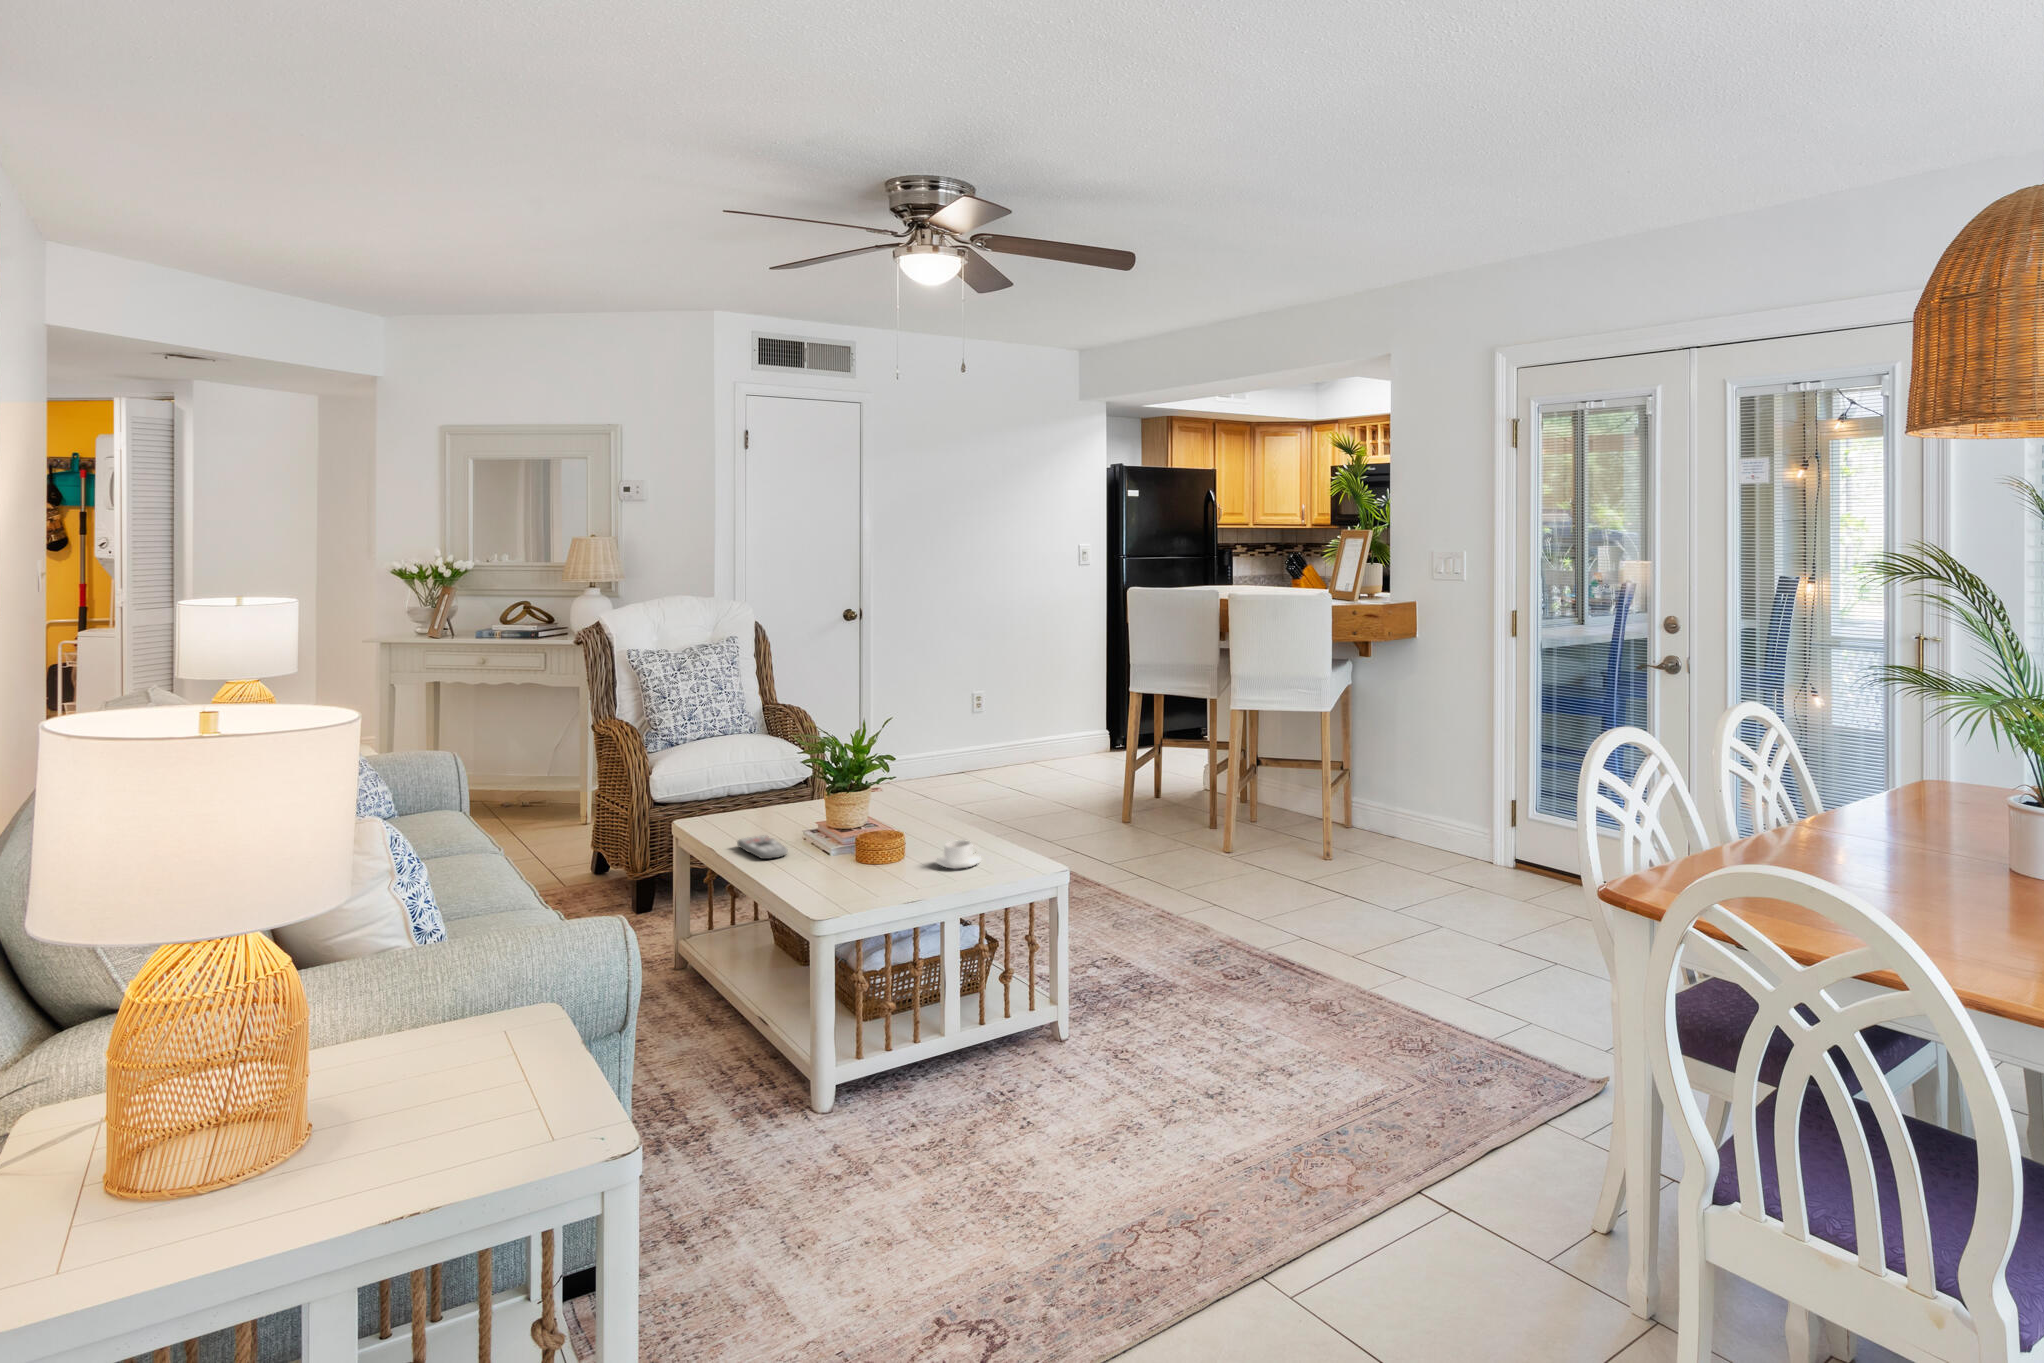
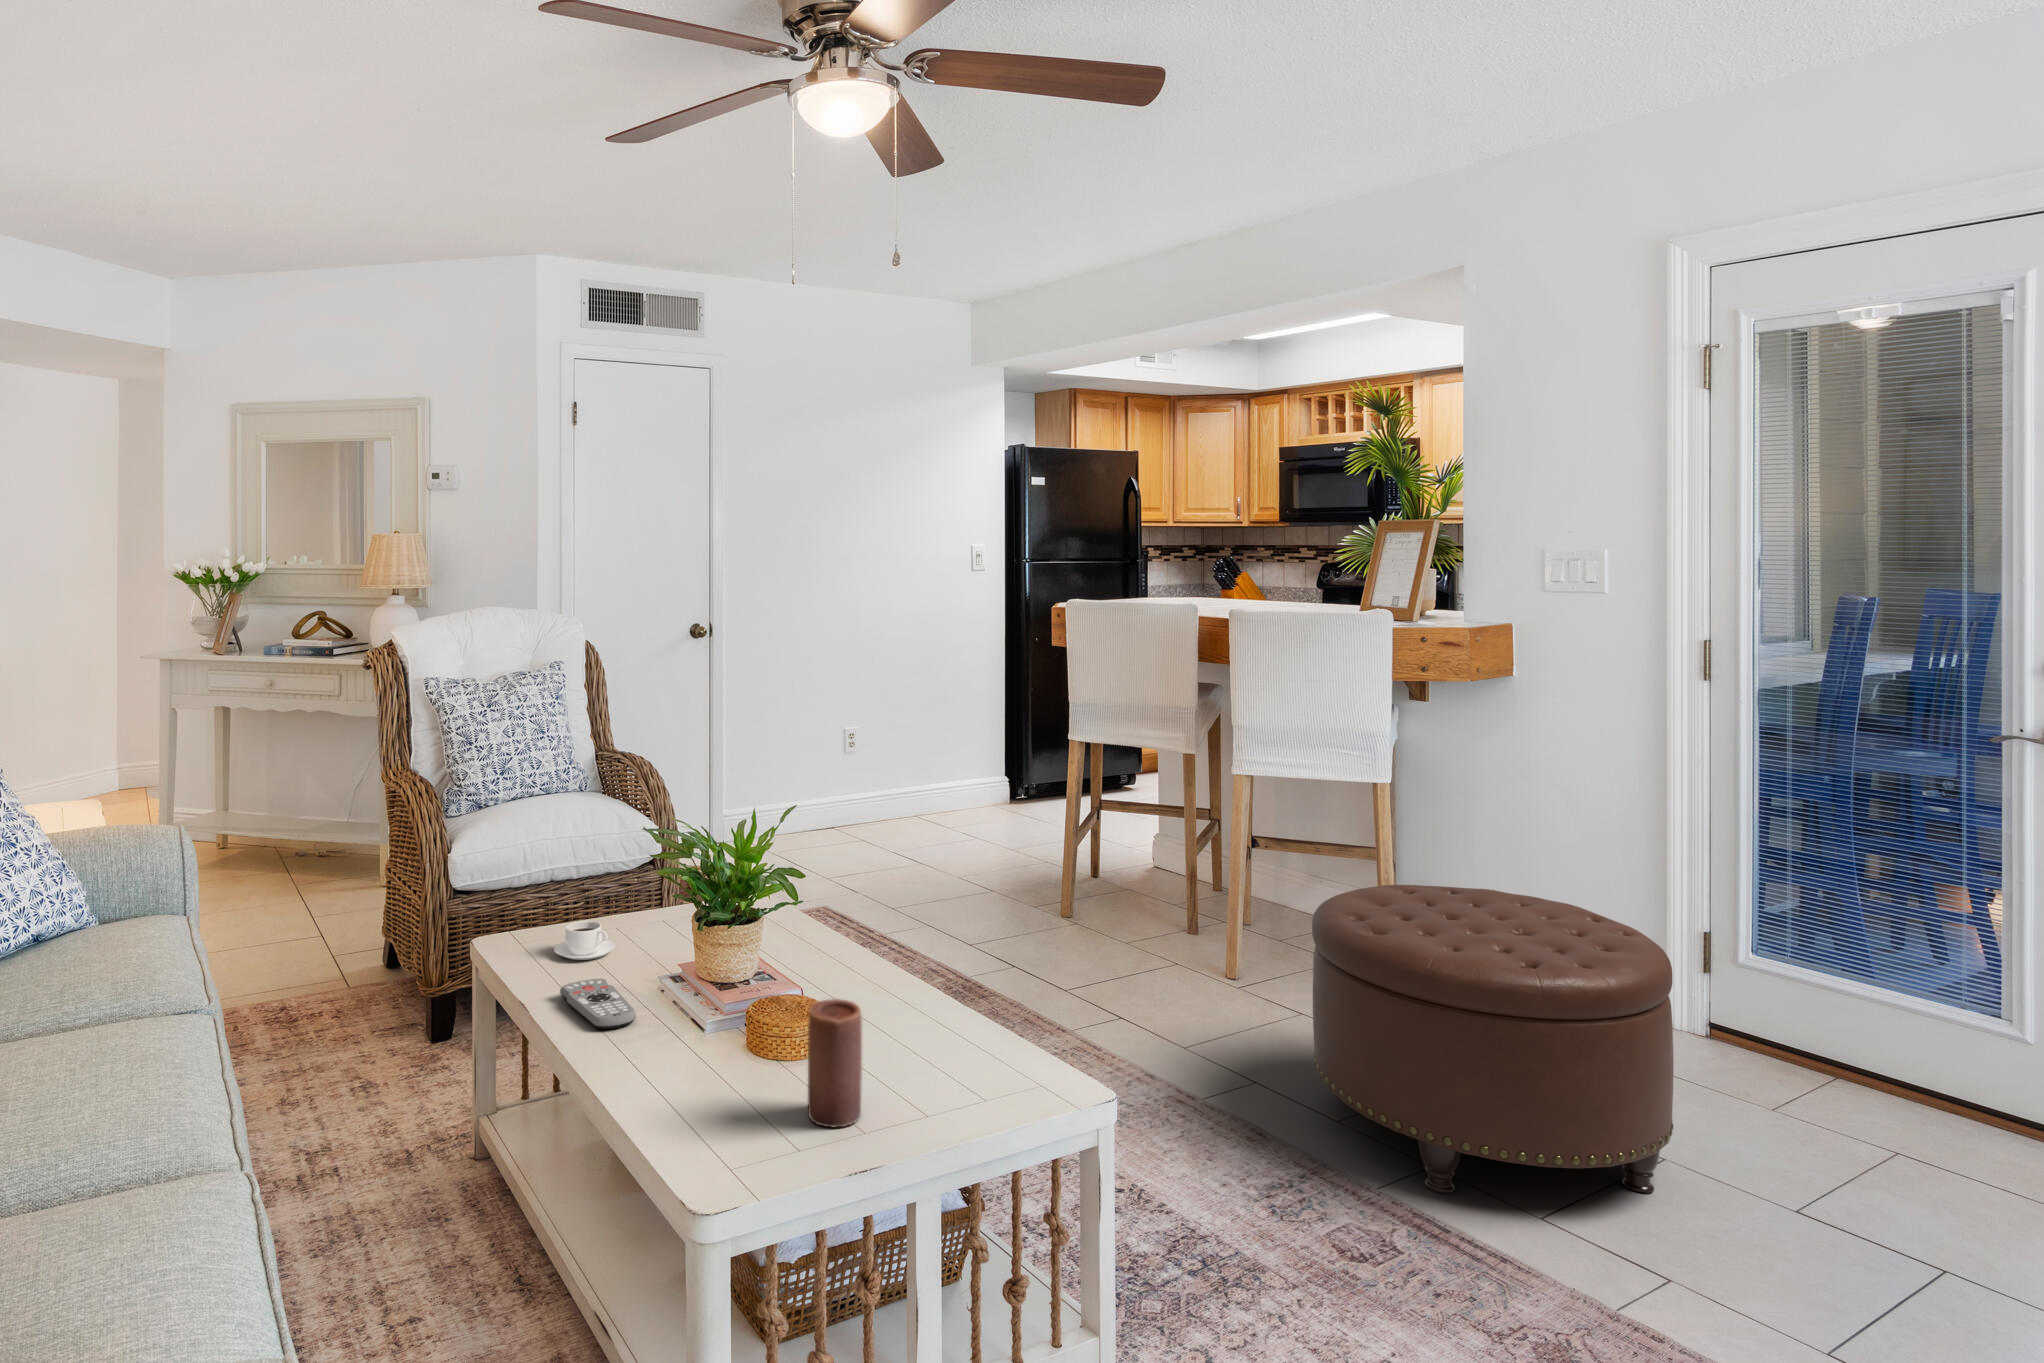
ottoman: none [1246,772,1445,949] -> present [1312,885,1674,1193]
candle: none [889,820,921,889] -> present [808,999,862,1127]
coffee cup: present [936,840,982,869] -> present [554,921,615,960]

